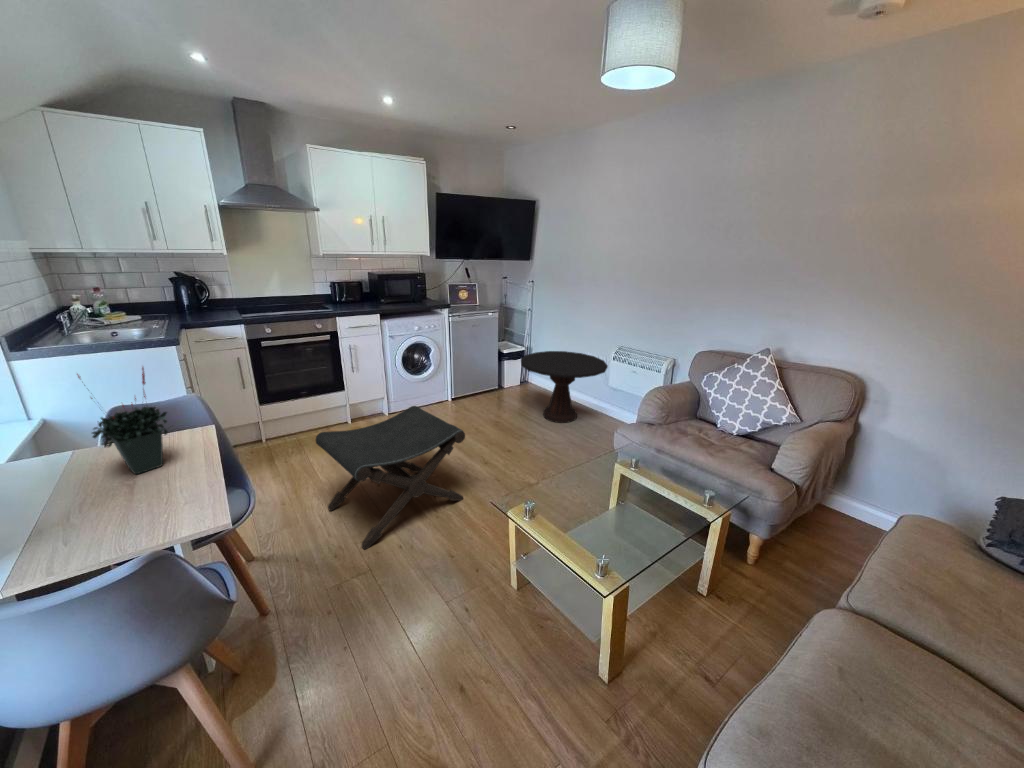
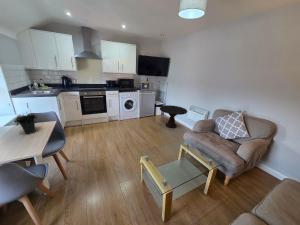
footstool: present [316,406,465,549] -> none [91,119,135,162]

